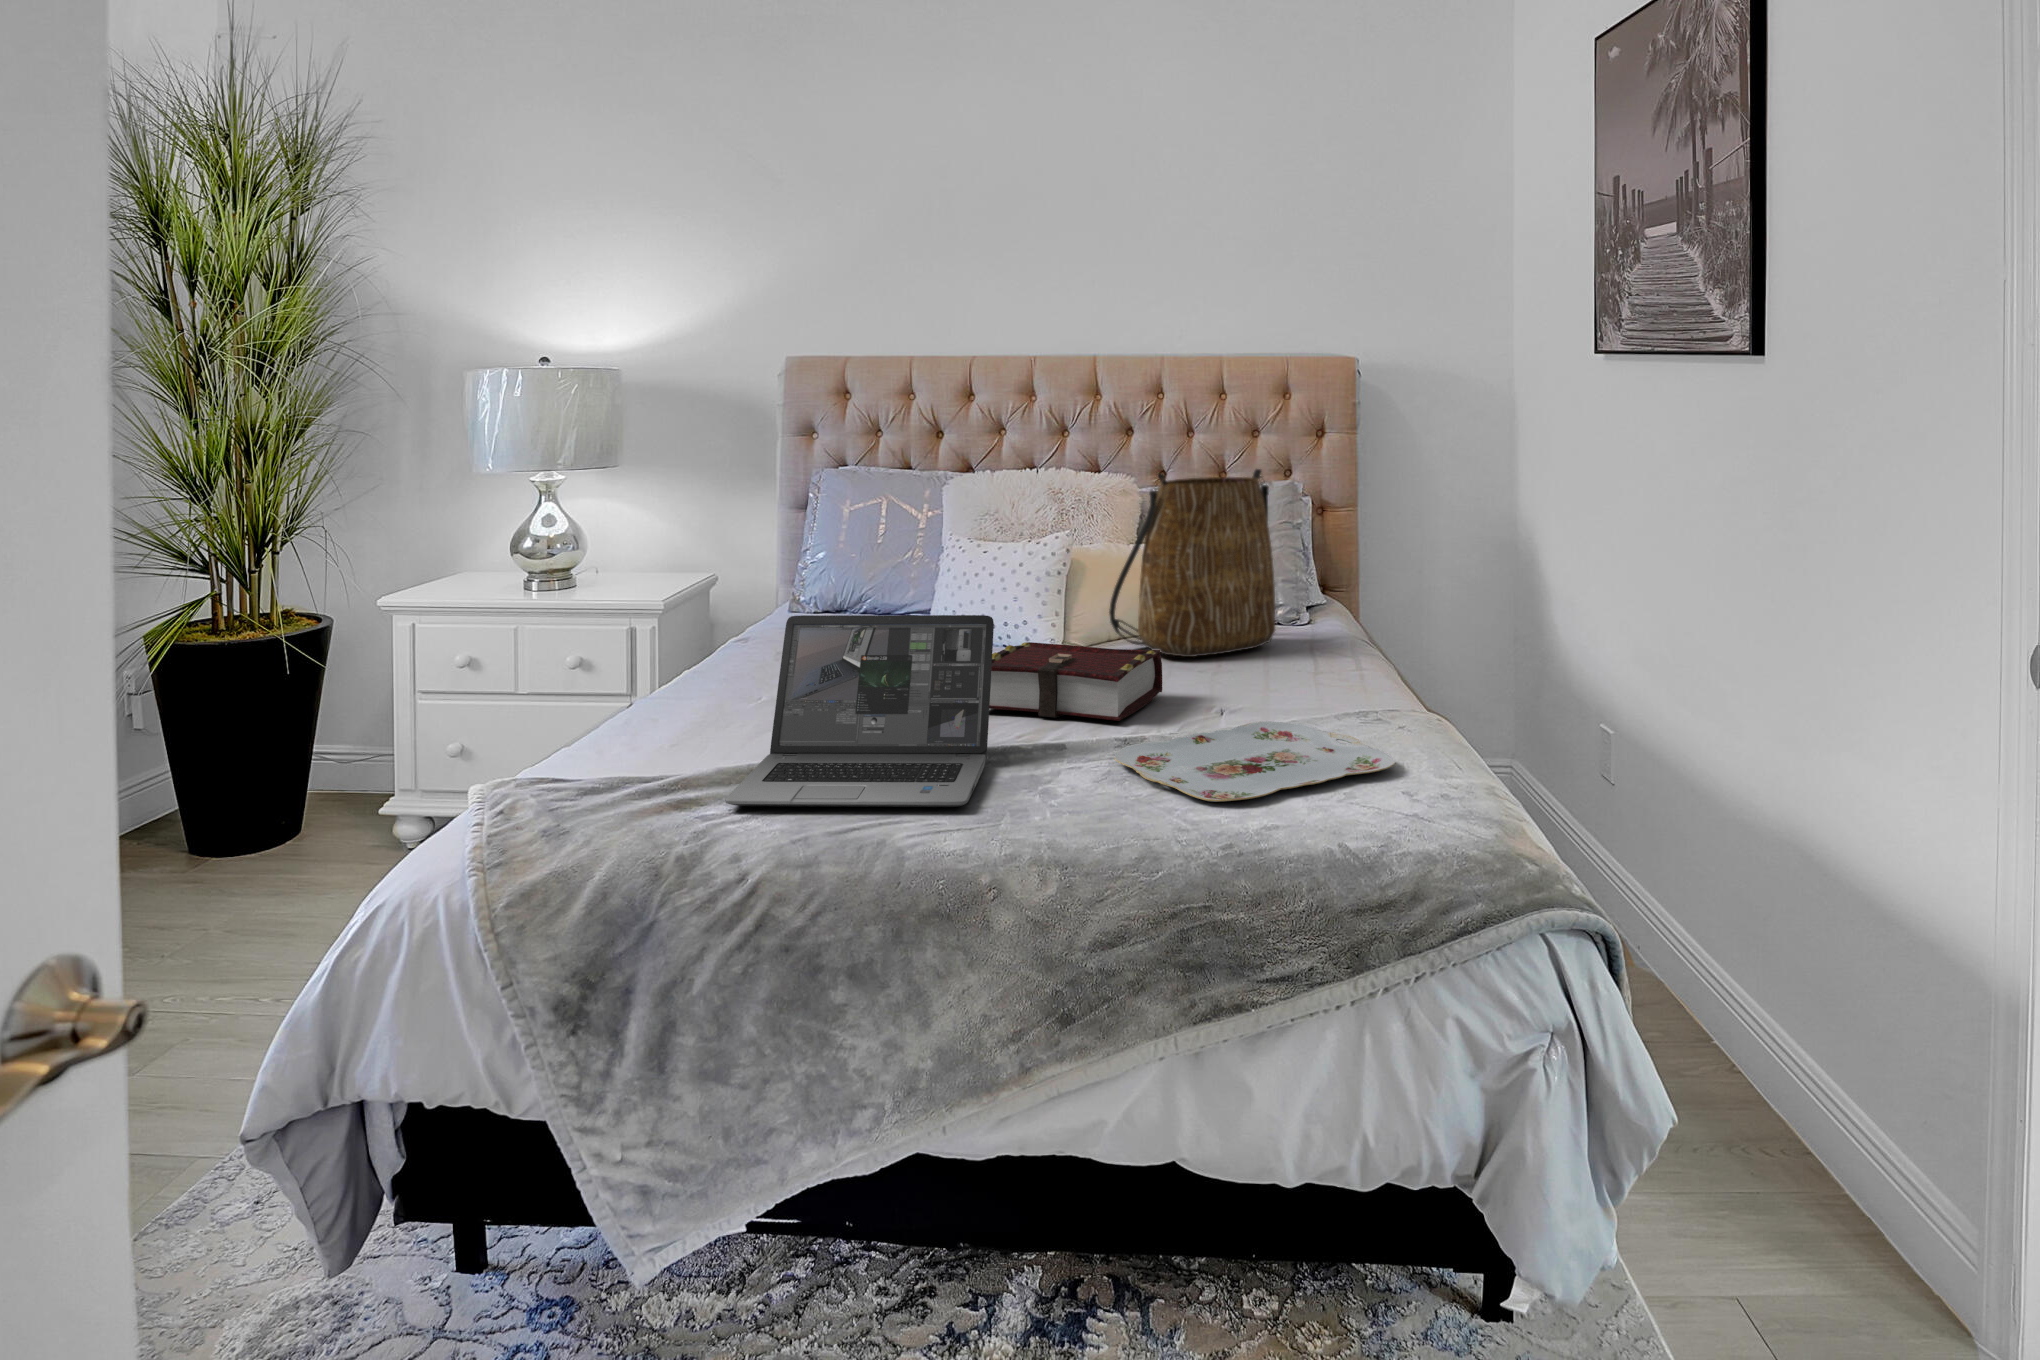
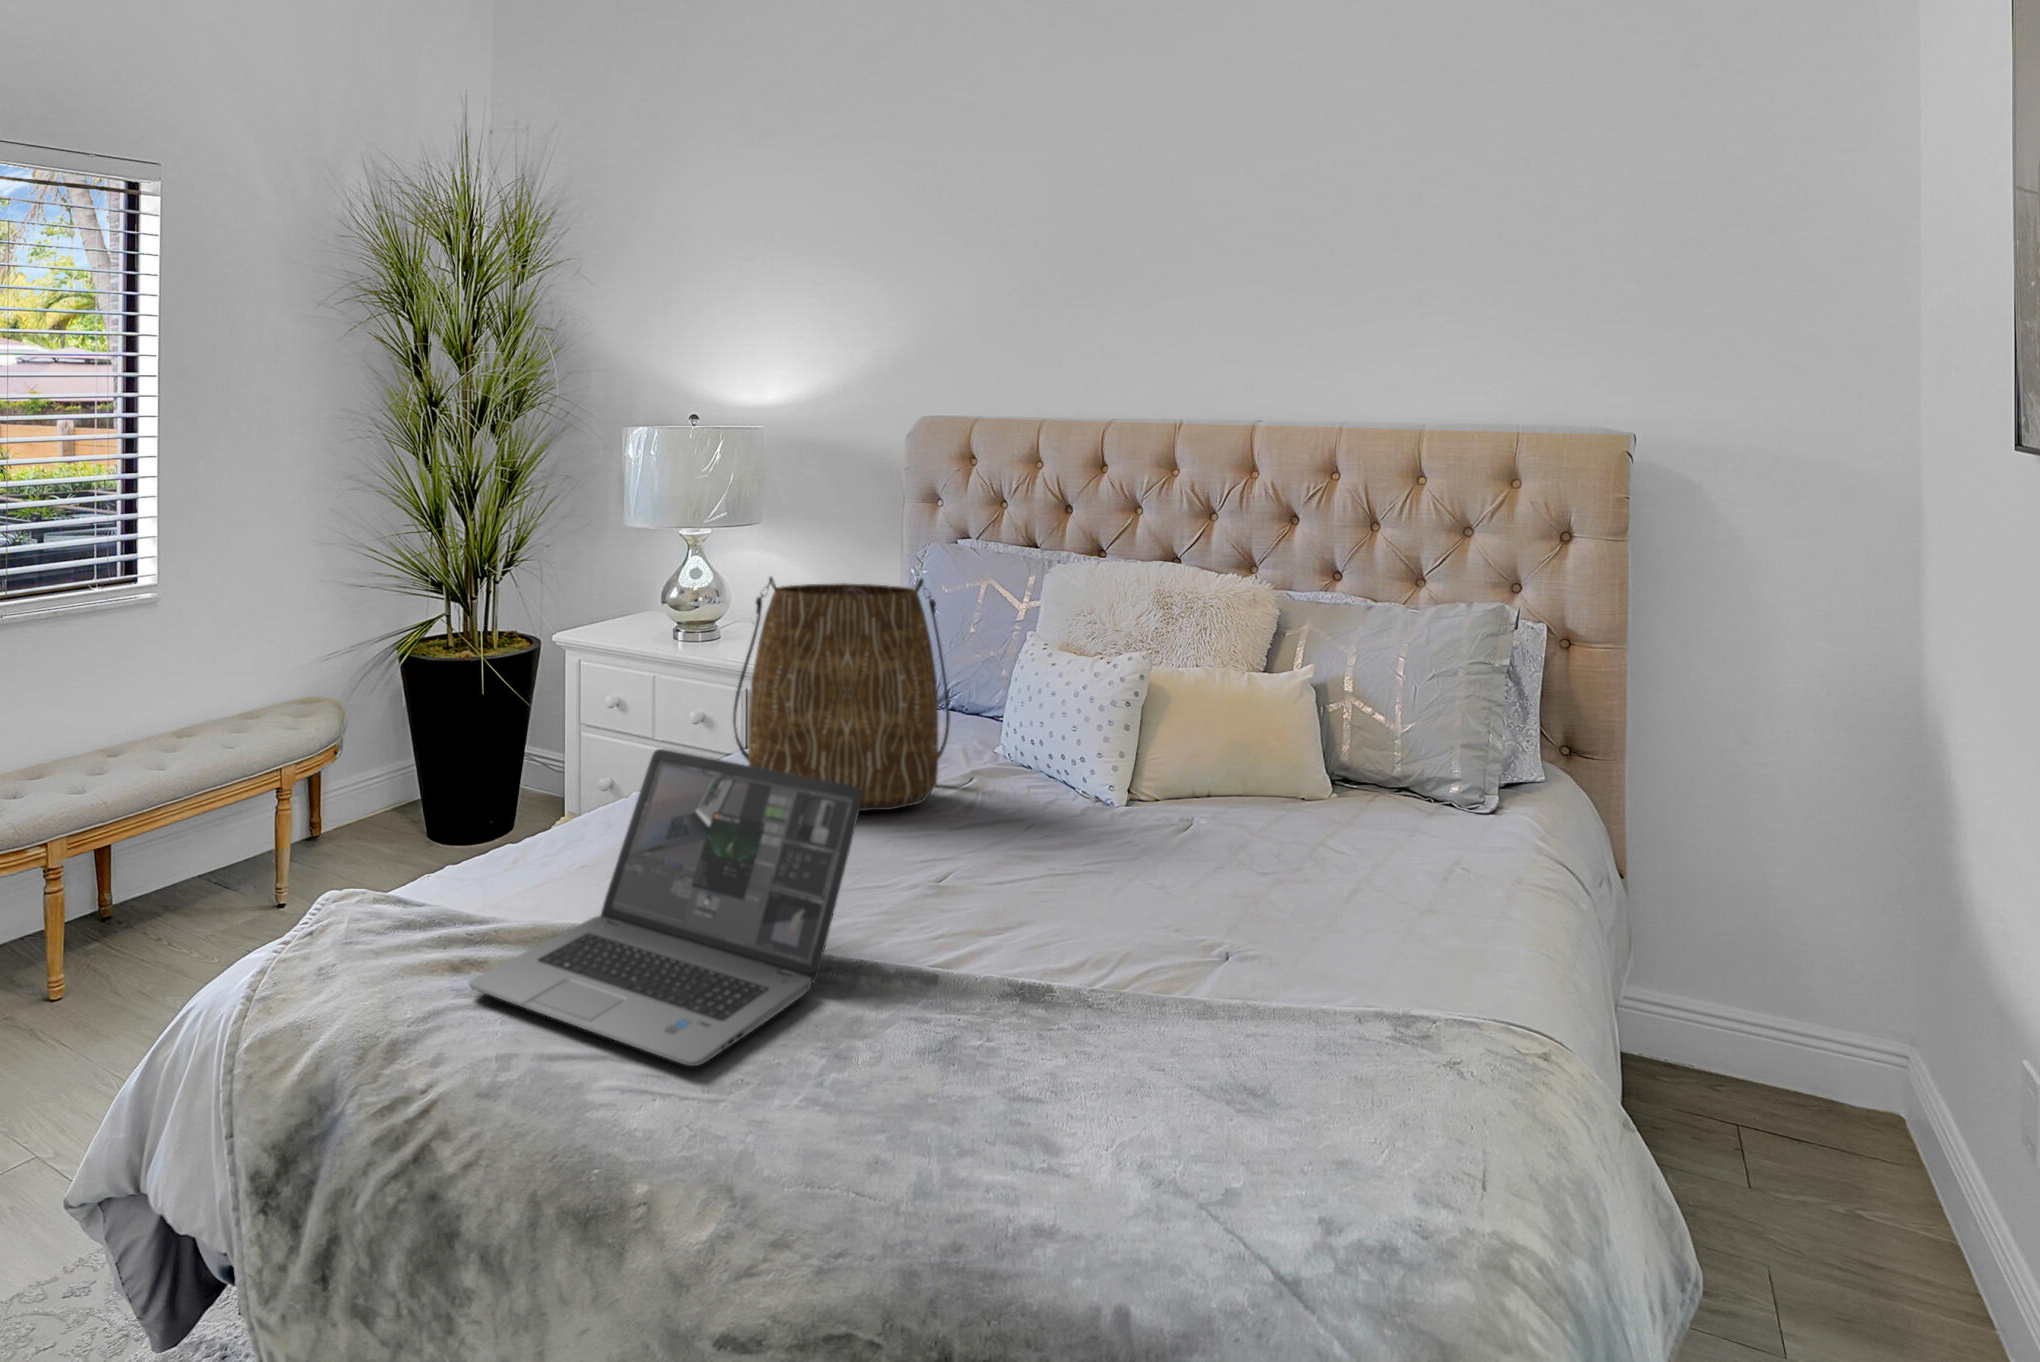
tote bag: present [1109,469,1275,657] -> present [733,577,950,811]
book: present [989,642,1162,721] -> none [908,802,1170,951]
serving tray: present [1115,721,1396,802] -> none [964,1005,1386,1176]

